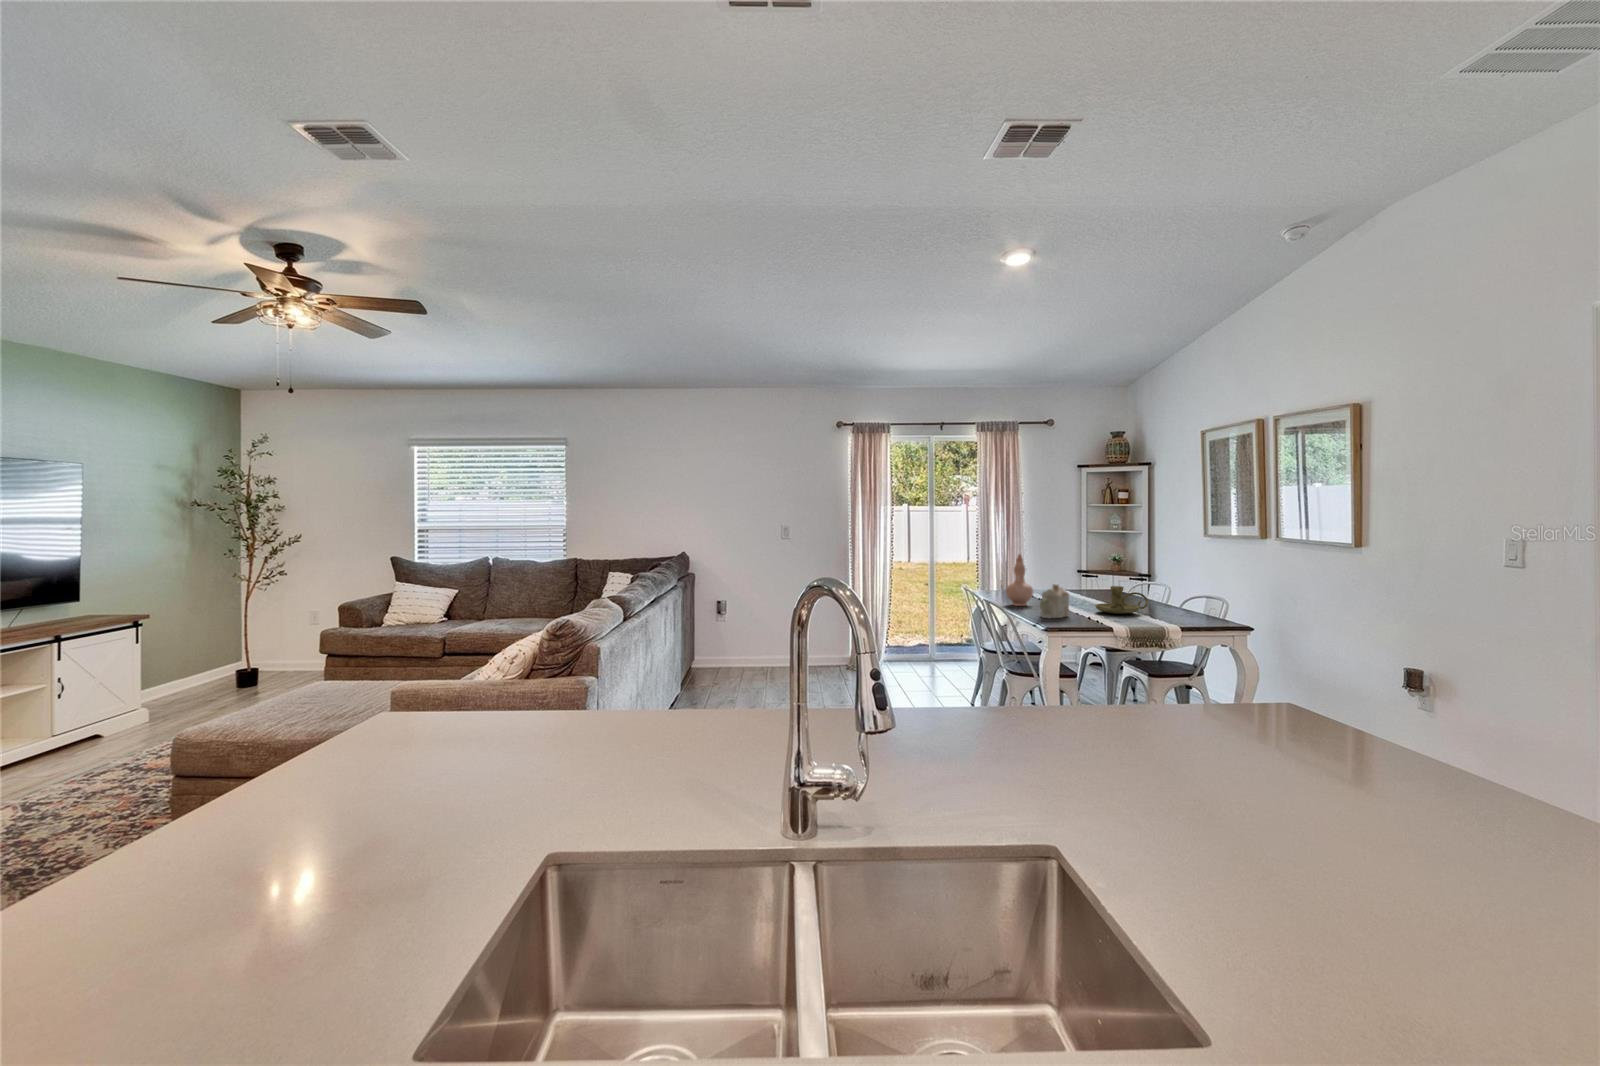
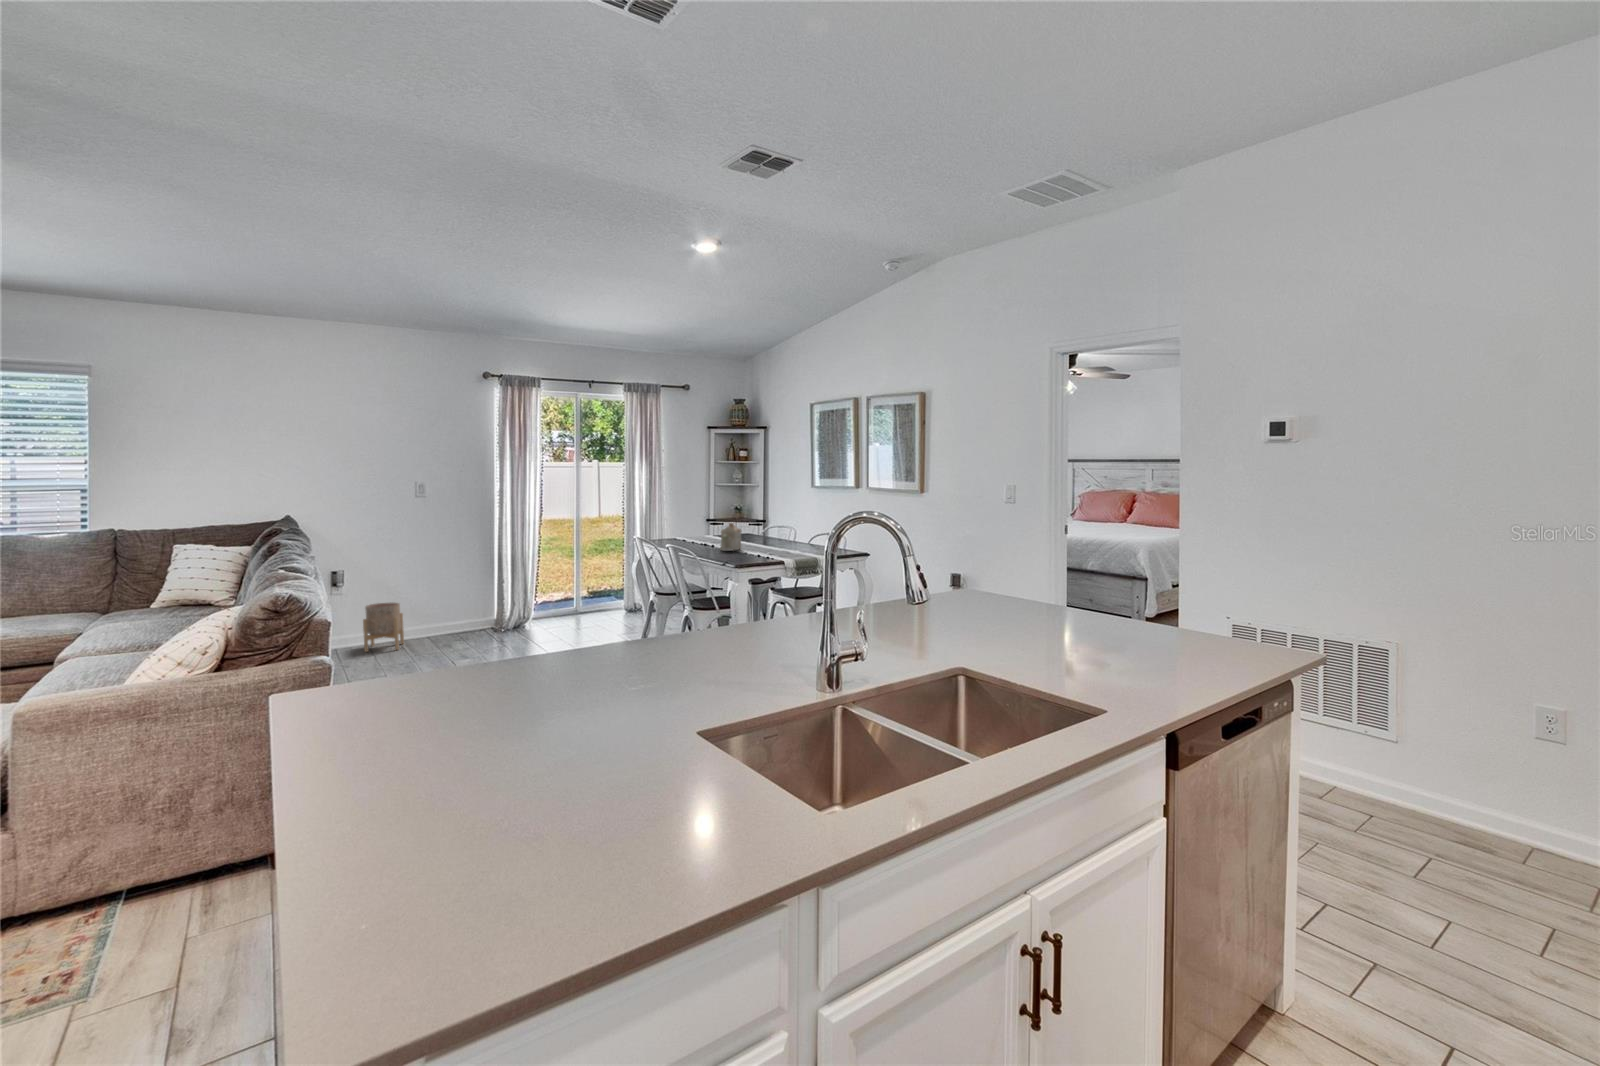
vase: present [1006,554,1033,606] -> none [681,500,704,546]
candle holder: present [1095,586,1148,614] -> none [756,524,793,546]
planter: none [732,633,766,677] -> present [363,603,404,652]

